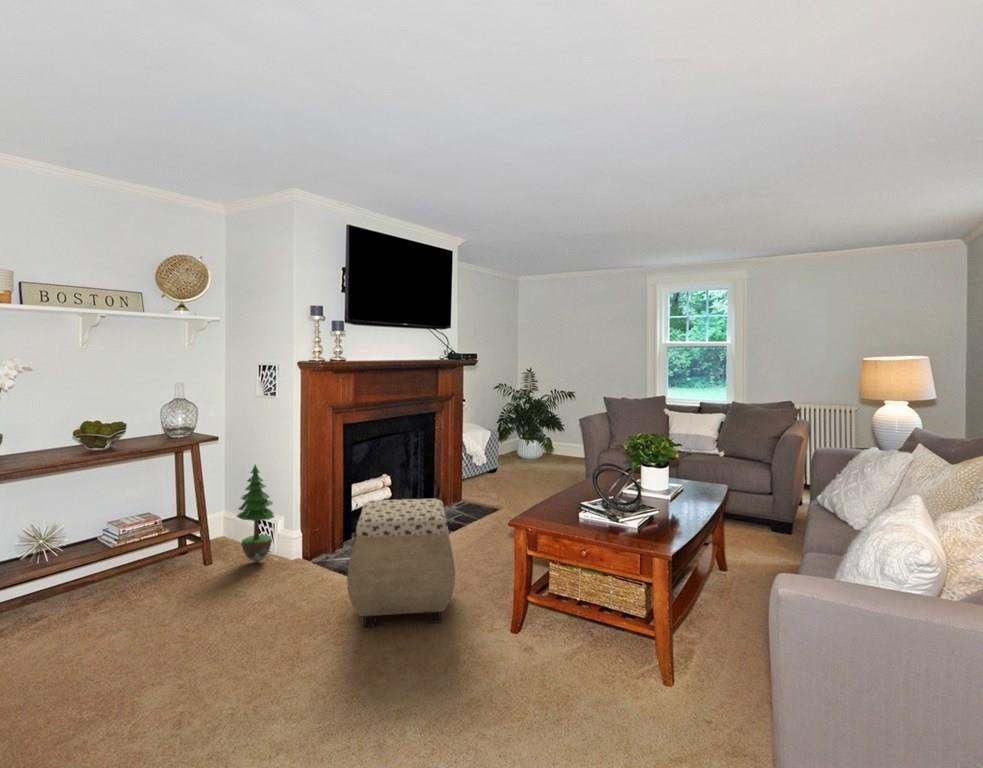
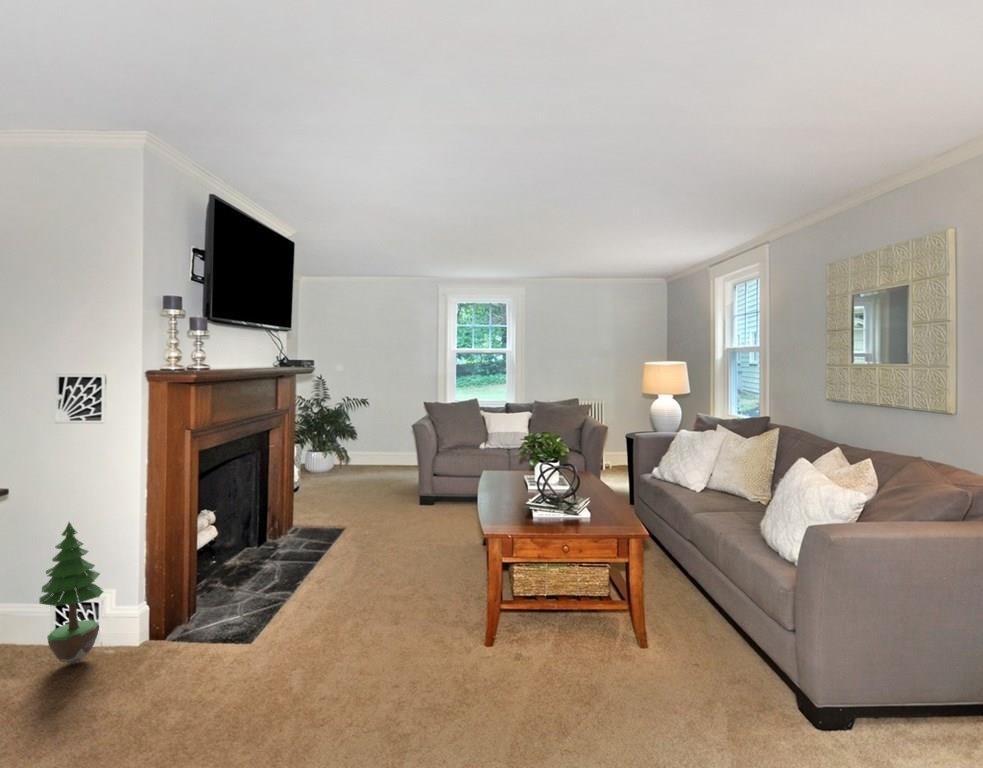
ottoman: present [347,498,455,627] -> none [268,524,426,695]

